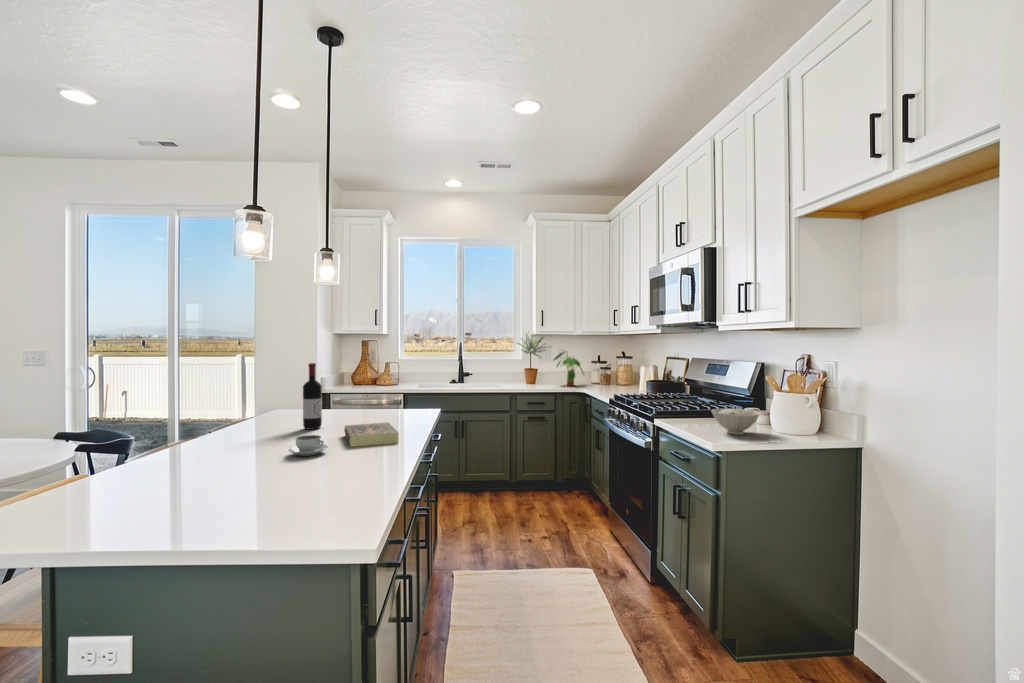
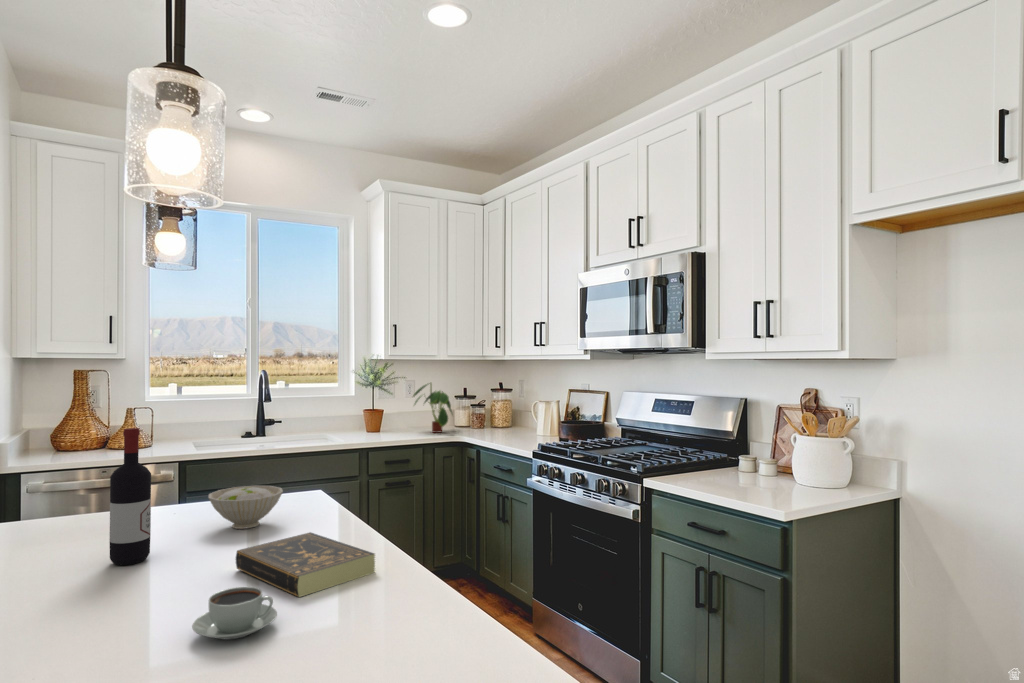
bowl: present [711,409,760,434] -> present [209,486,283,529]

